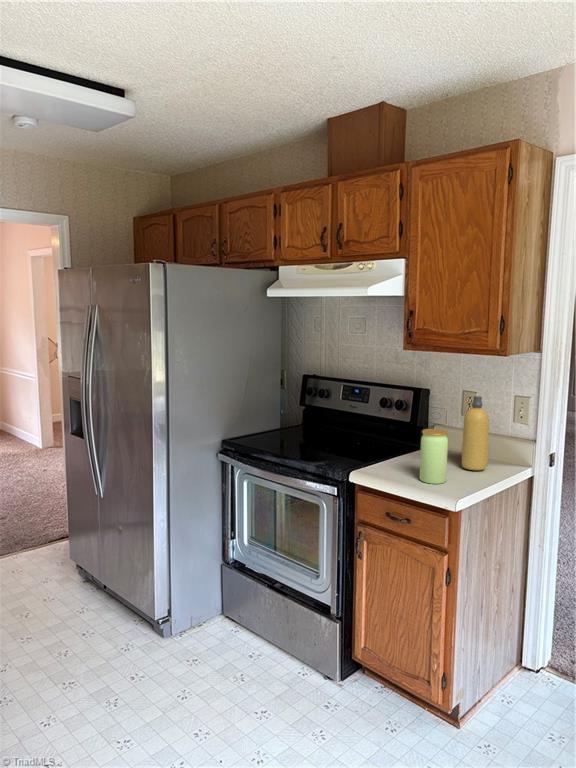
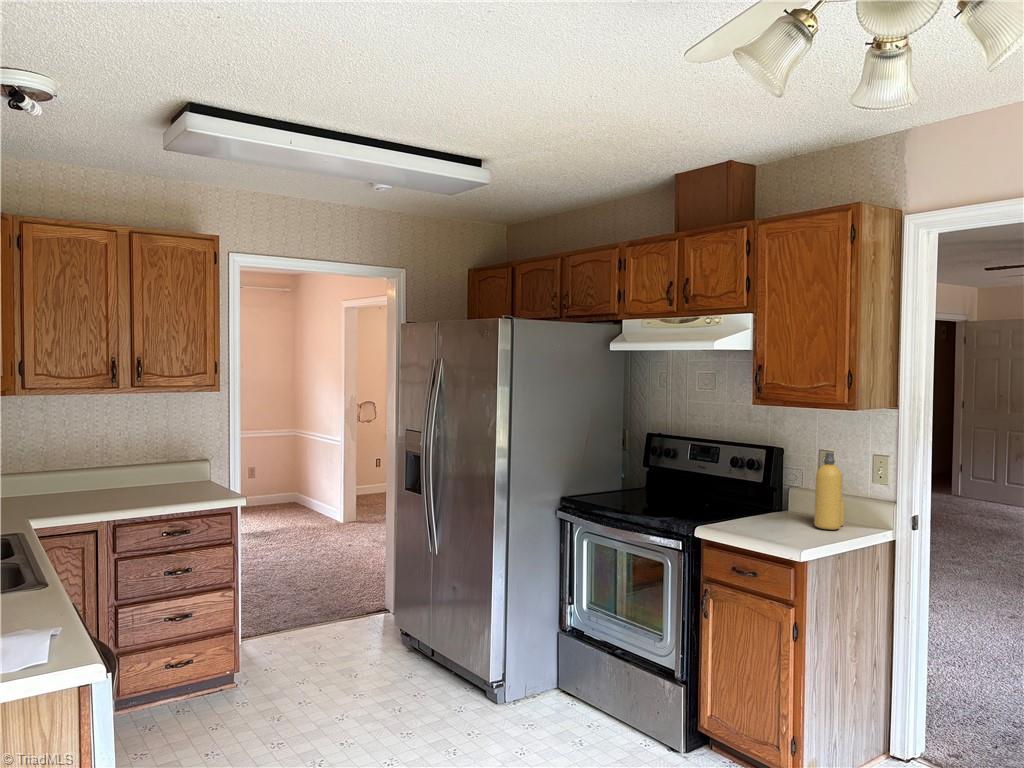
jar: present [420,429,448,484] -> none [767,483,795,538]

